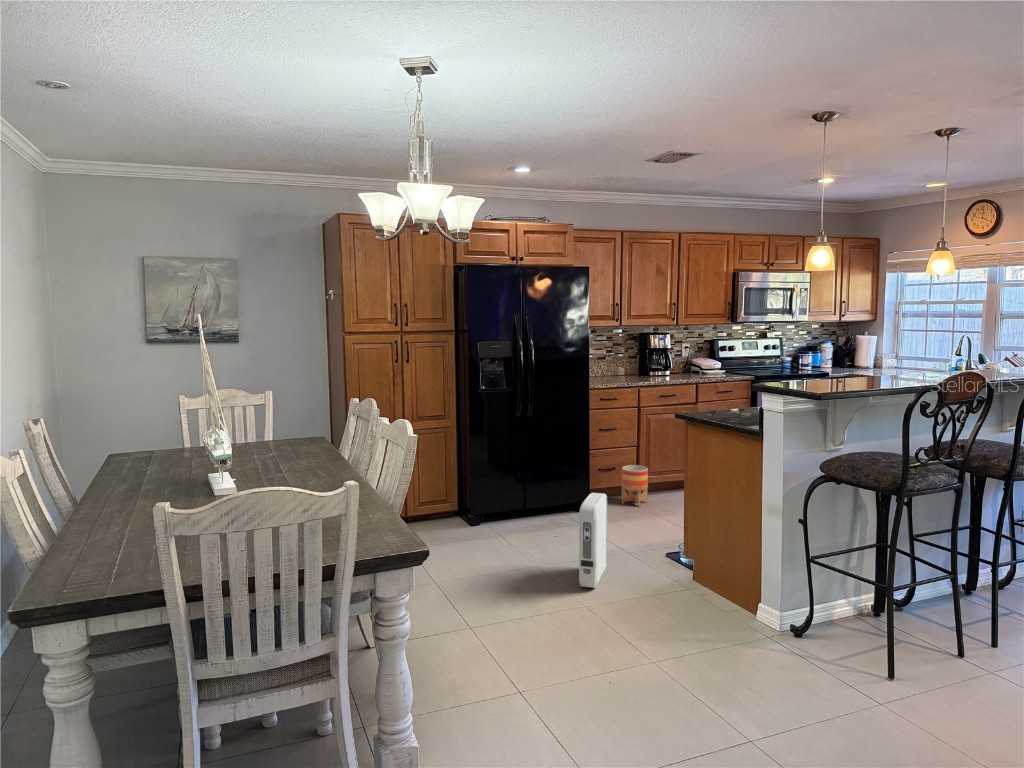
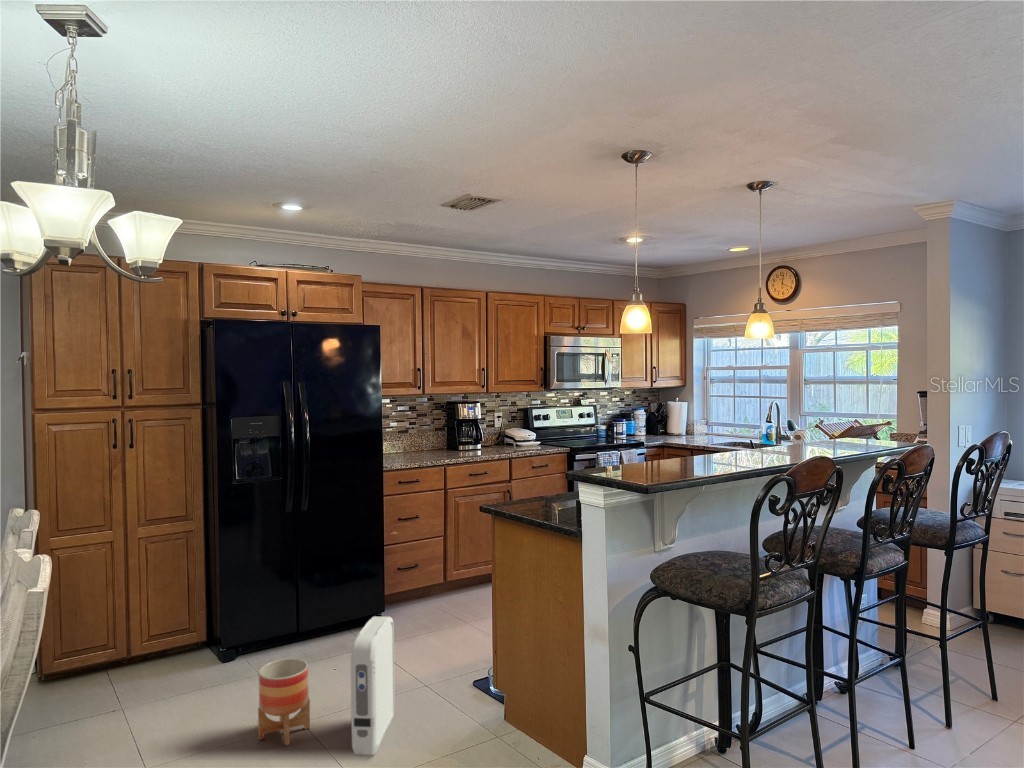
planter: present [622,465,648,507] -> present [258,658,310,745]

